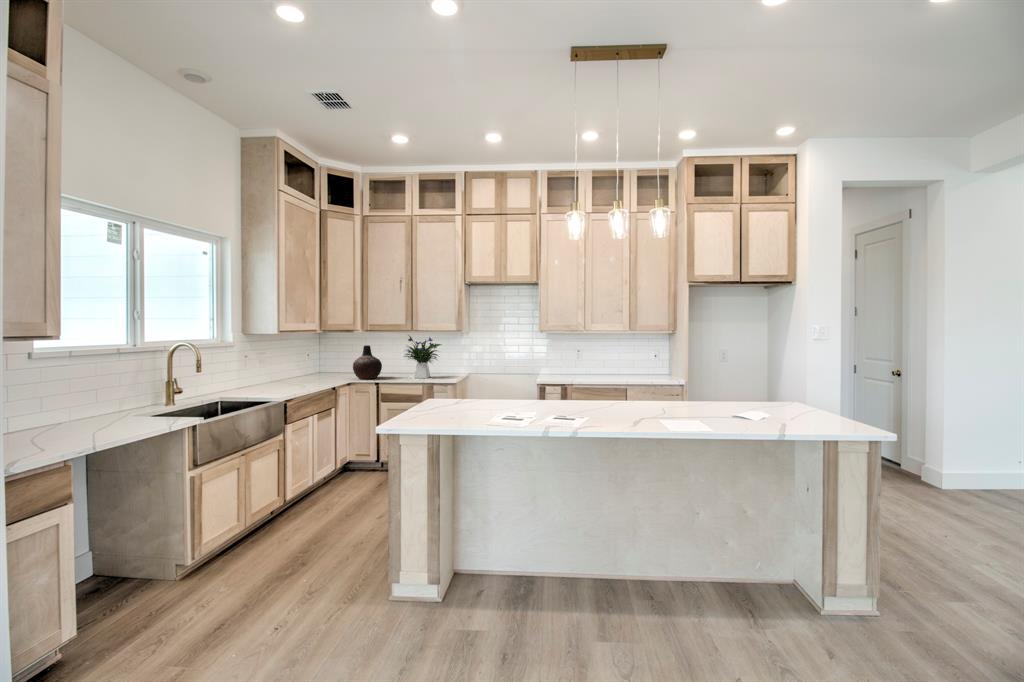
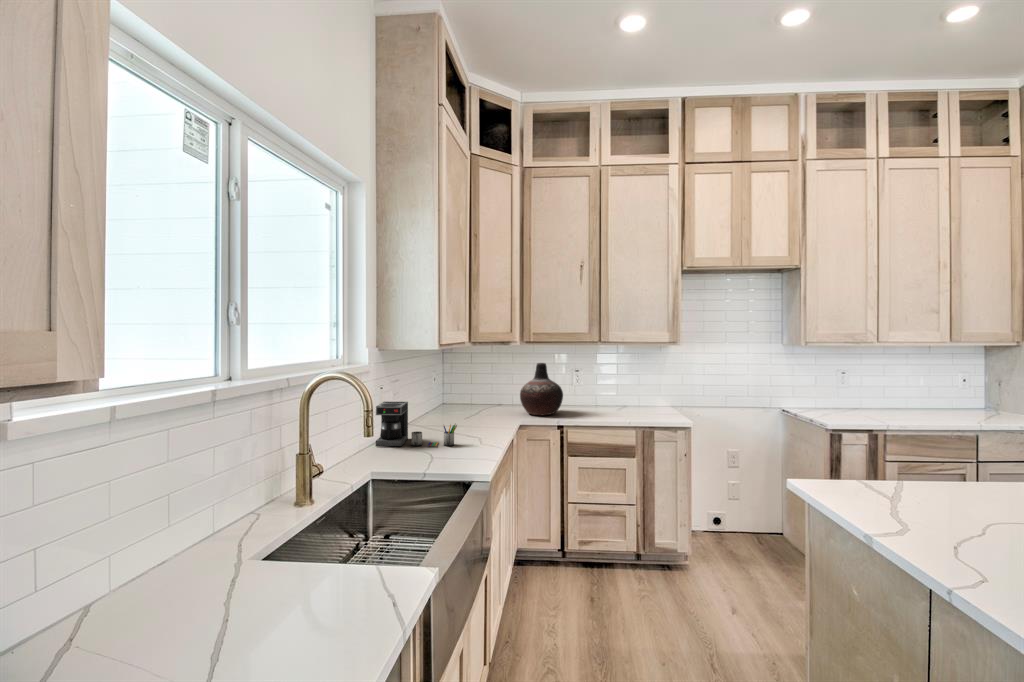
flower arrangement: present [405,336,441,378] -> none [591,346,656,415]
coffee maker: none [237,366,287,391] -> present [376,402,457,446]

